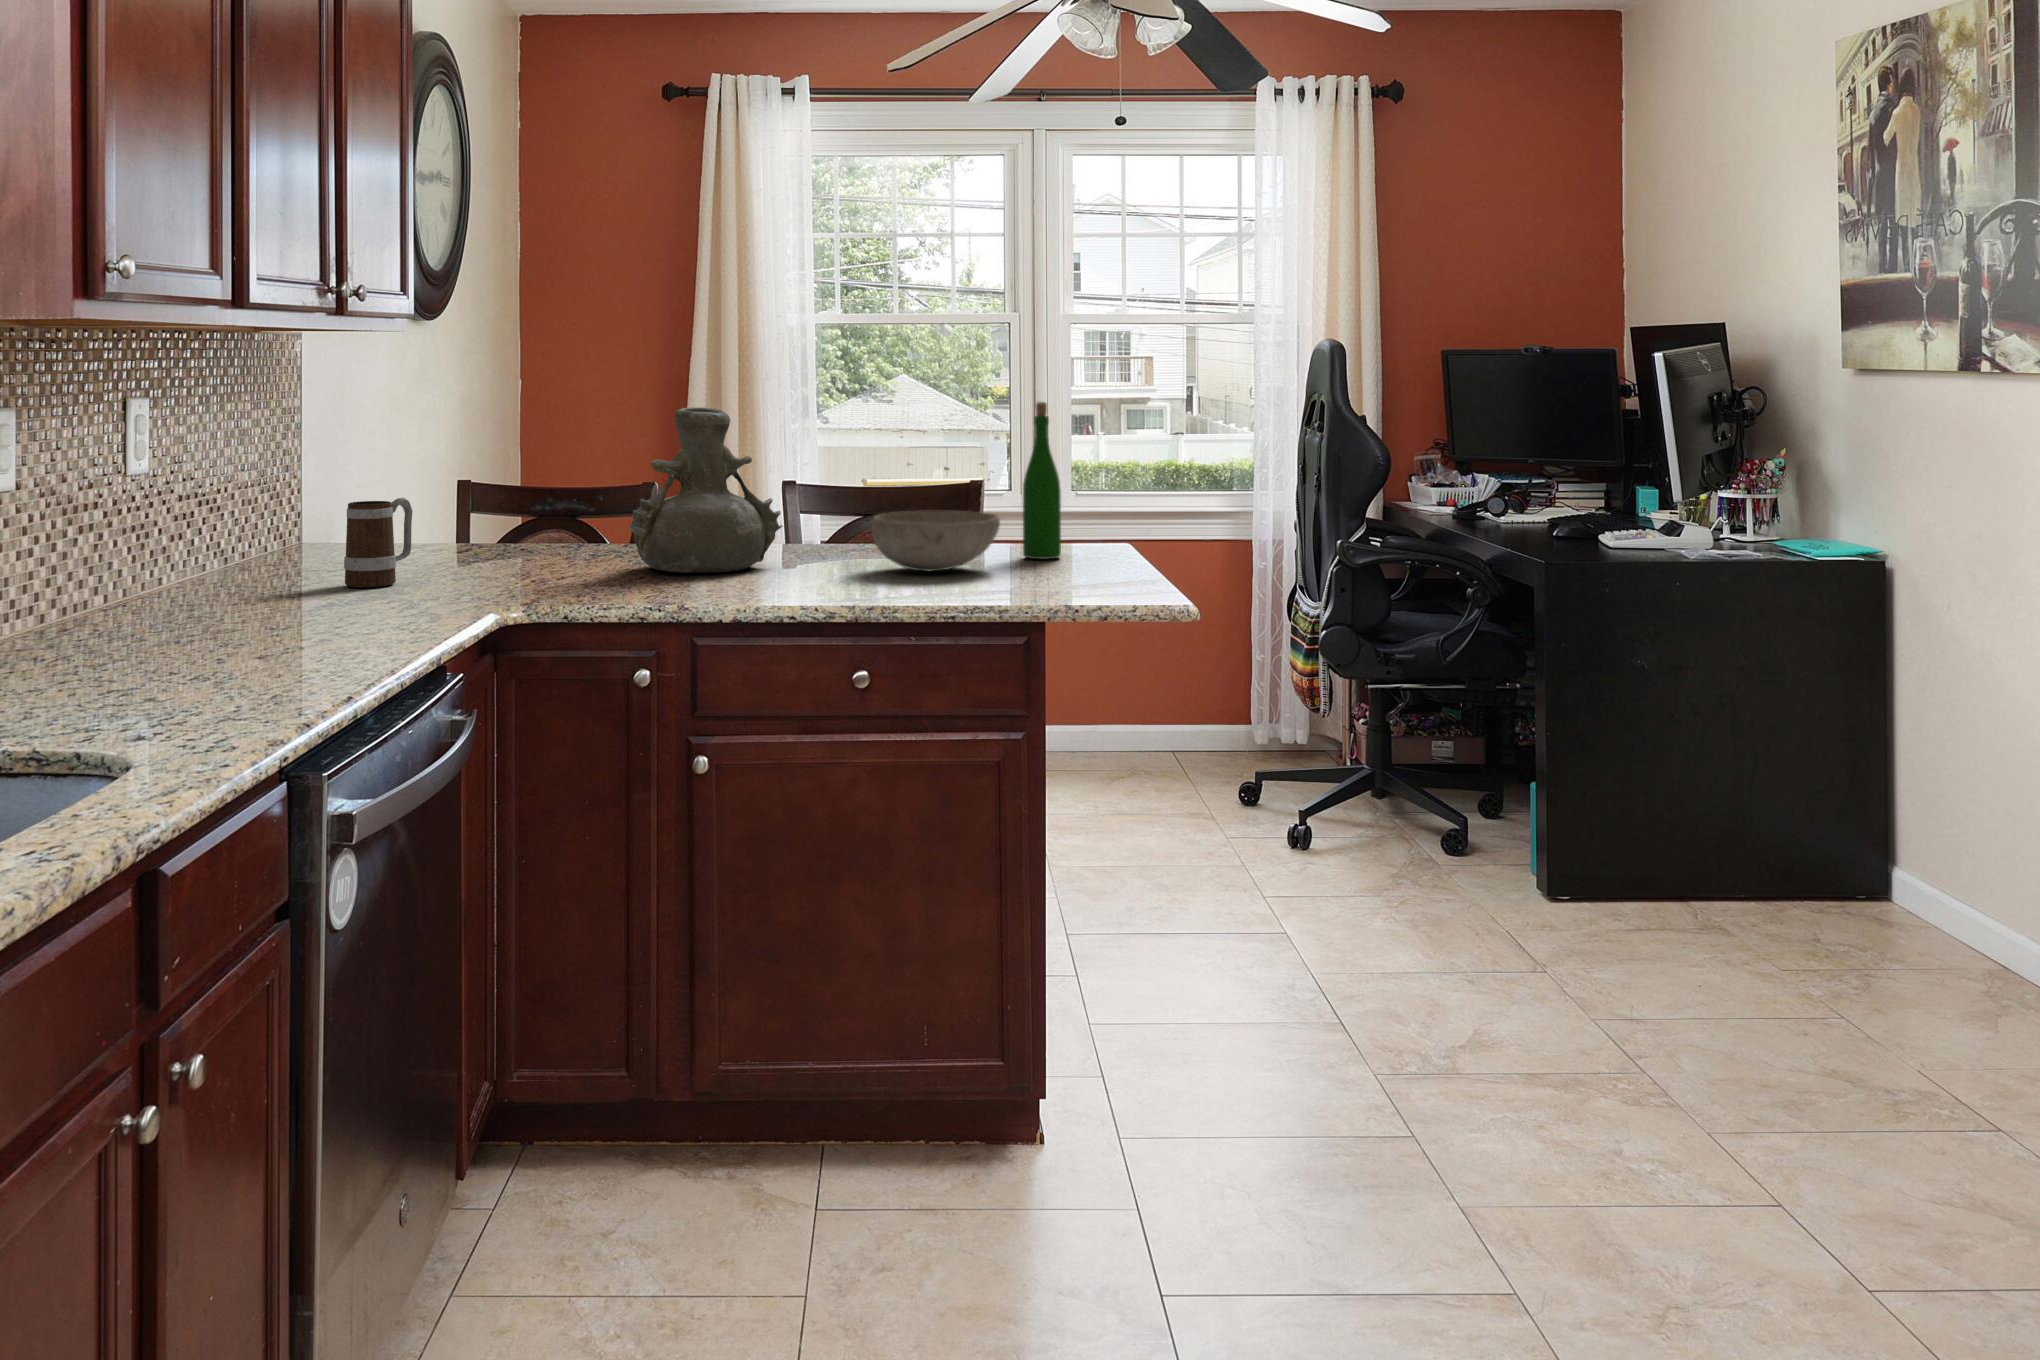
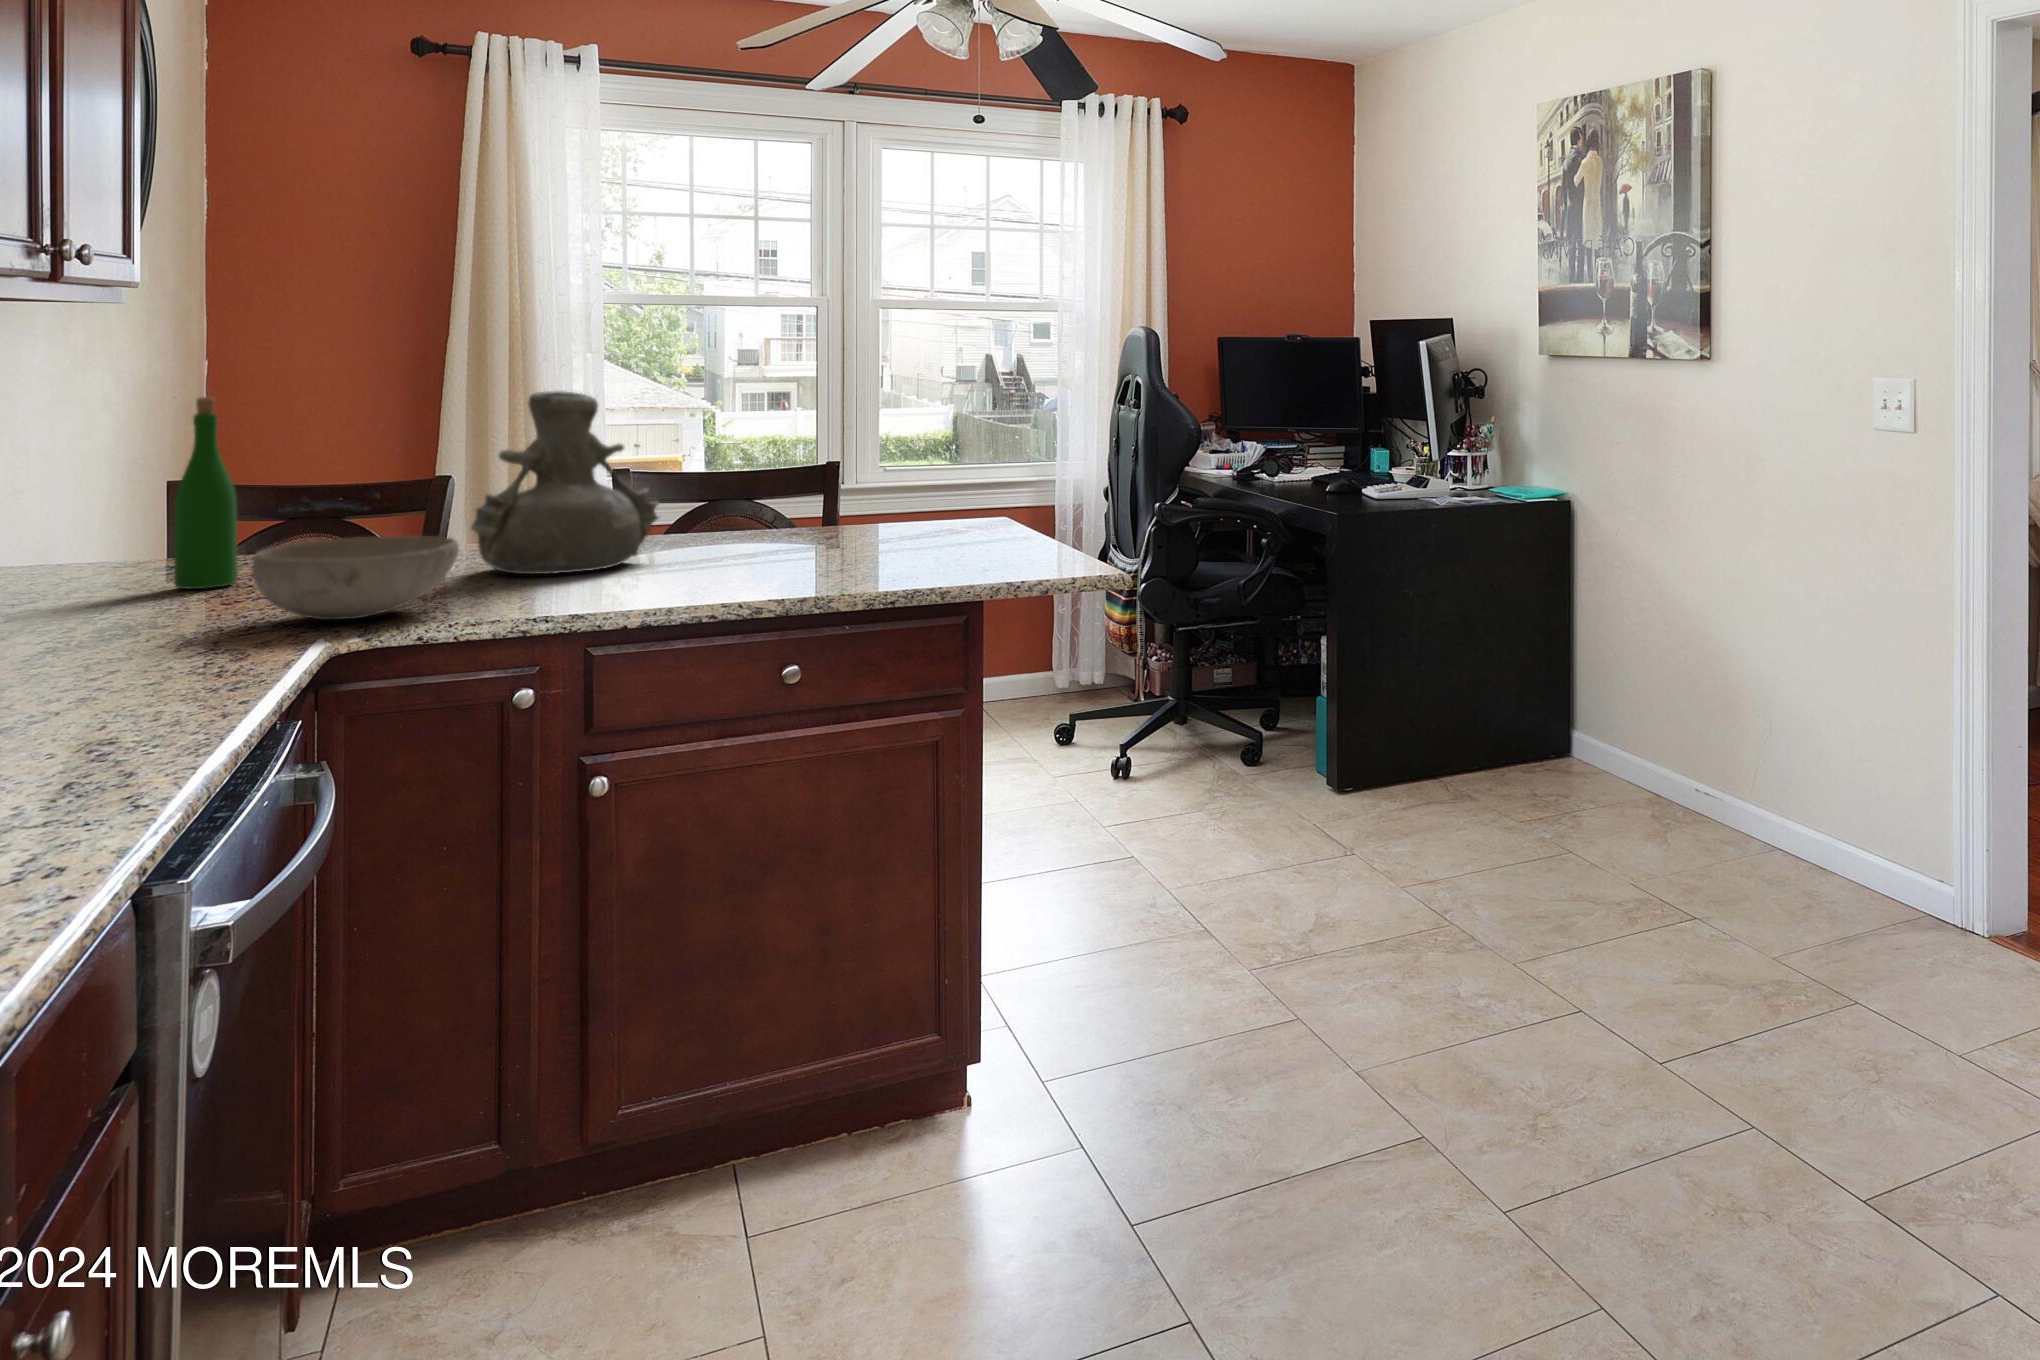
wine bottle: present [1023,402,1061,559] -> present [174,397,238,589]
mug: present [344,498,413,588] -> none [48,506,156,622]
bowl: present [872,510,1000,571] -> present [252,536,459,620]

